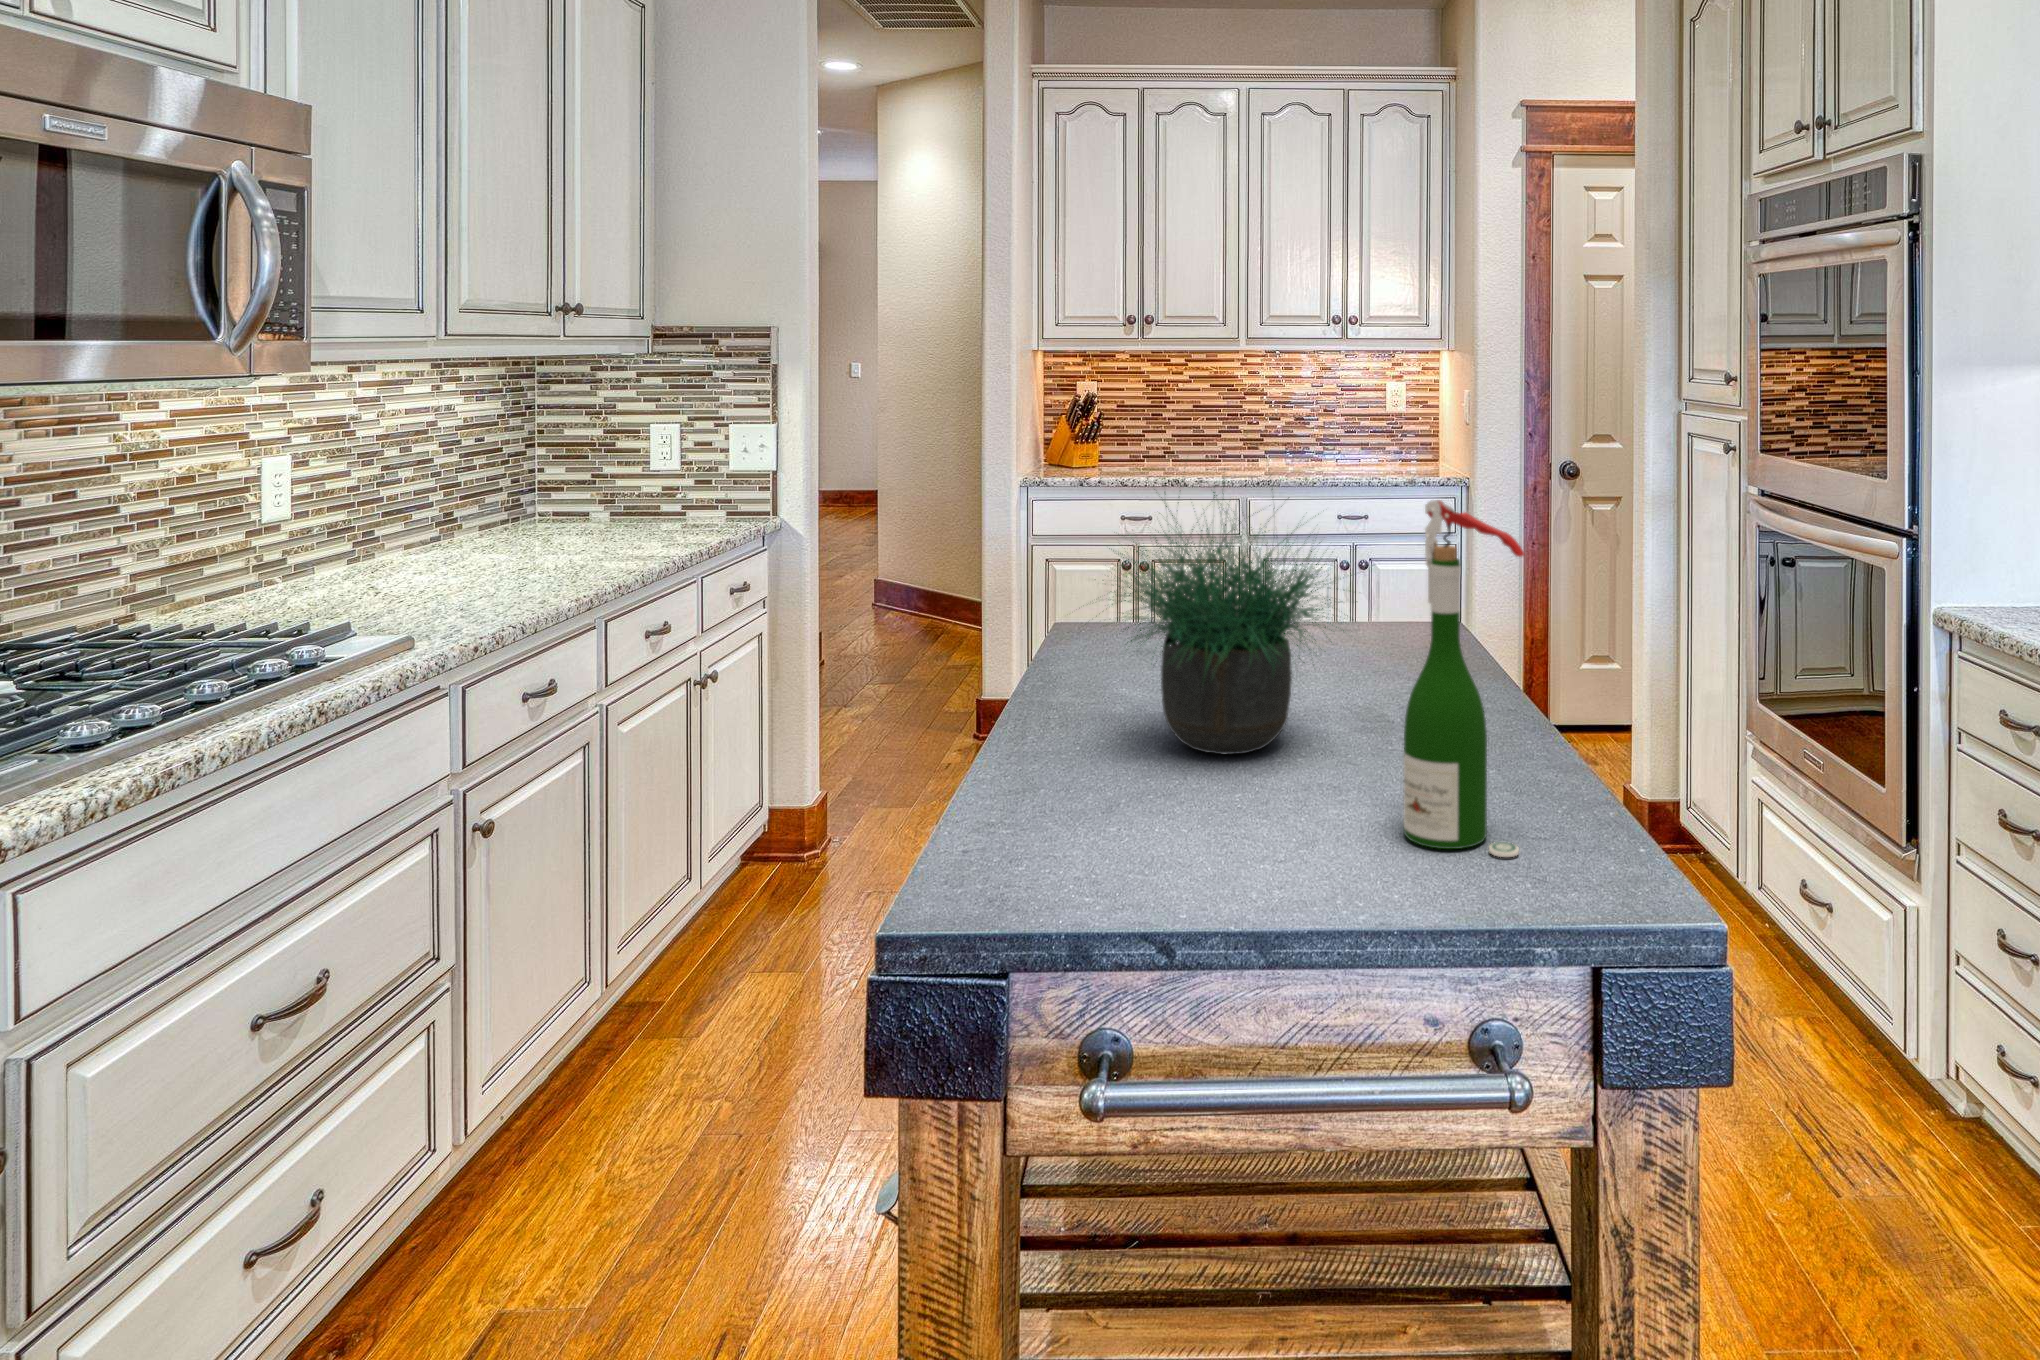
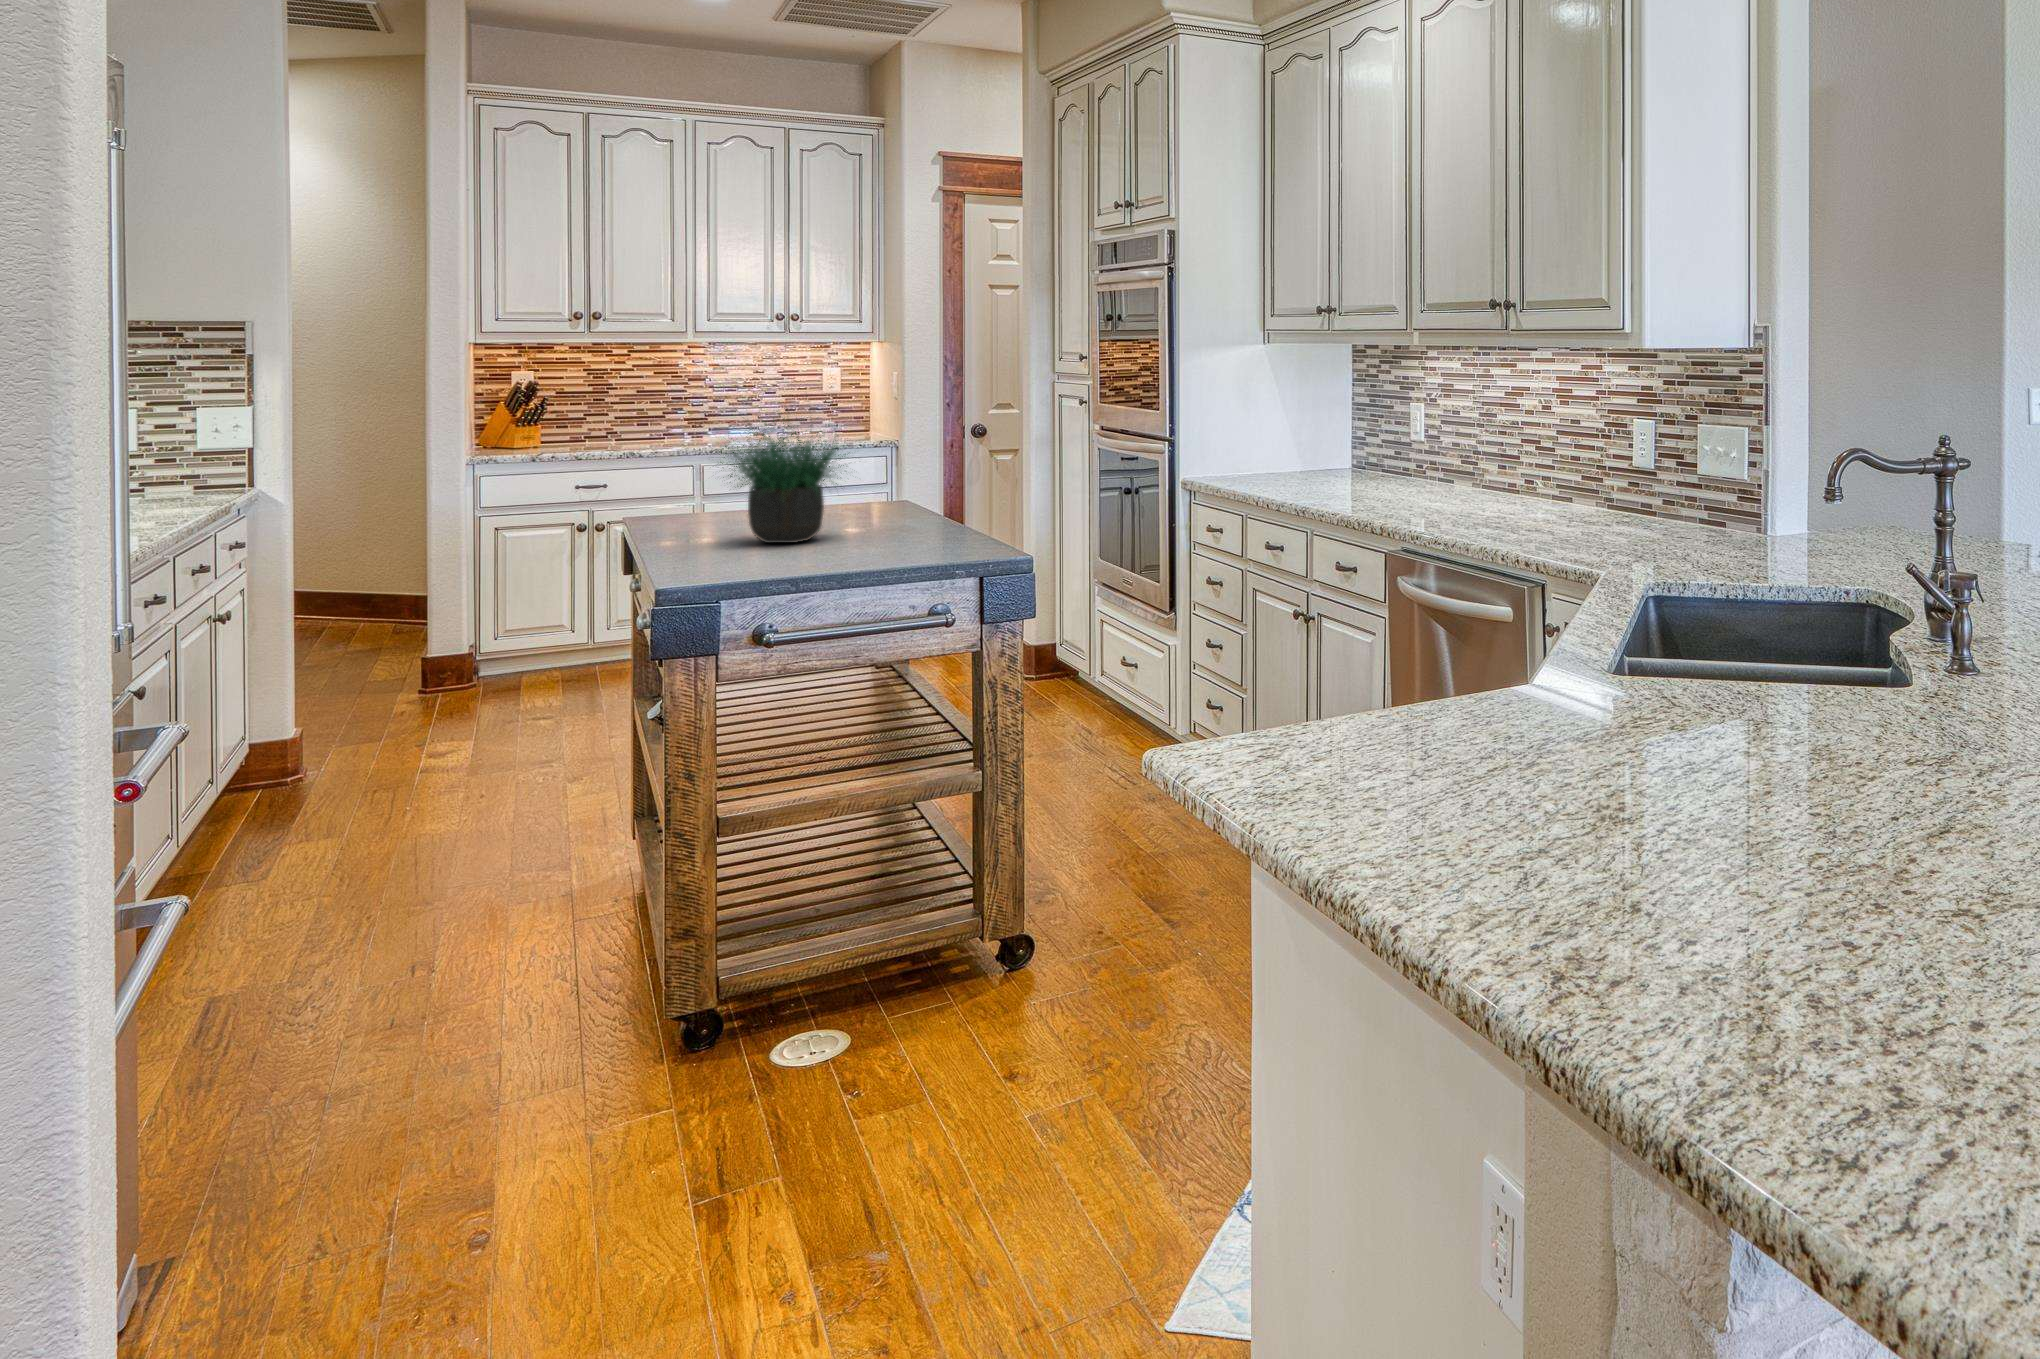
wine bottle: present [1404,500,1524,857] -> none [894,402,951,554]

